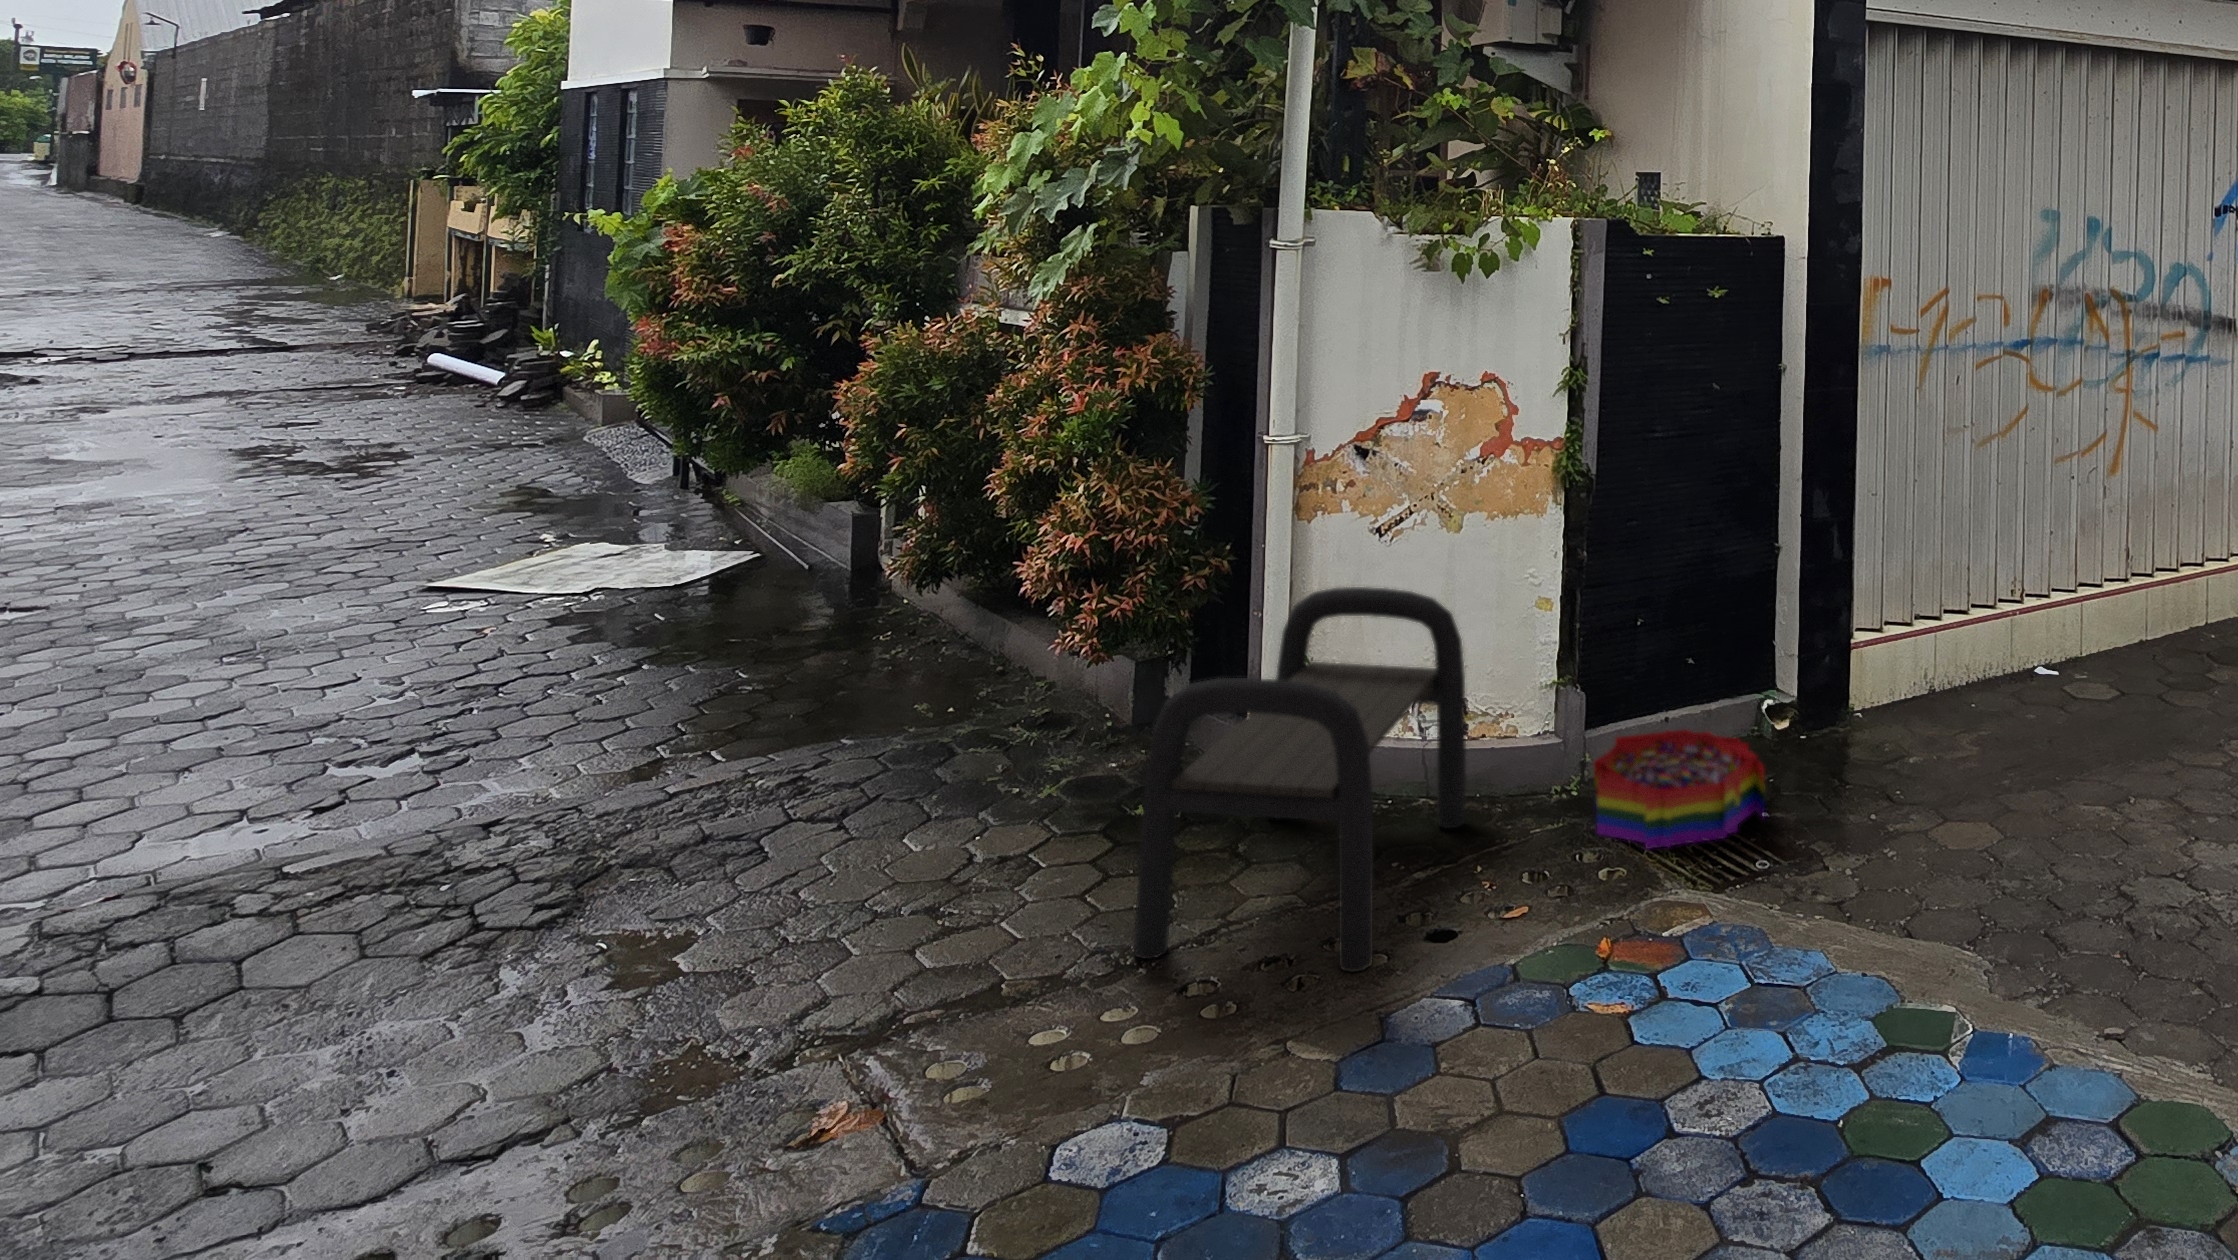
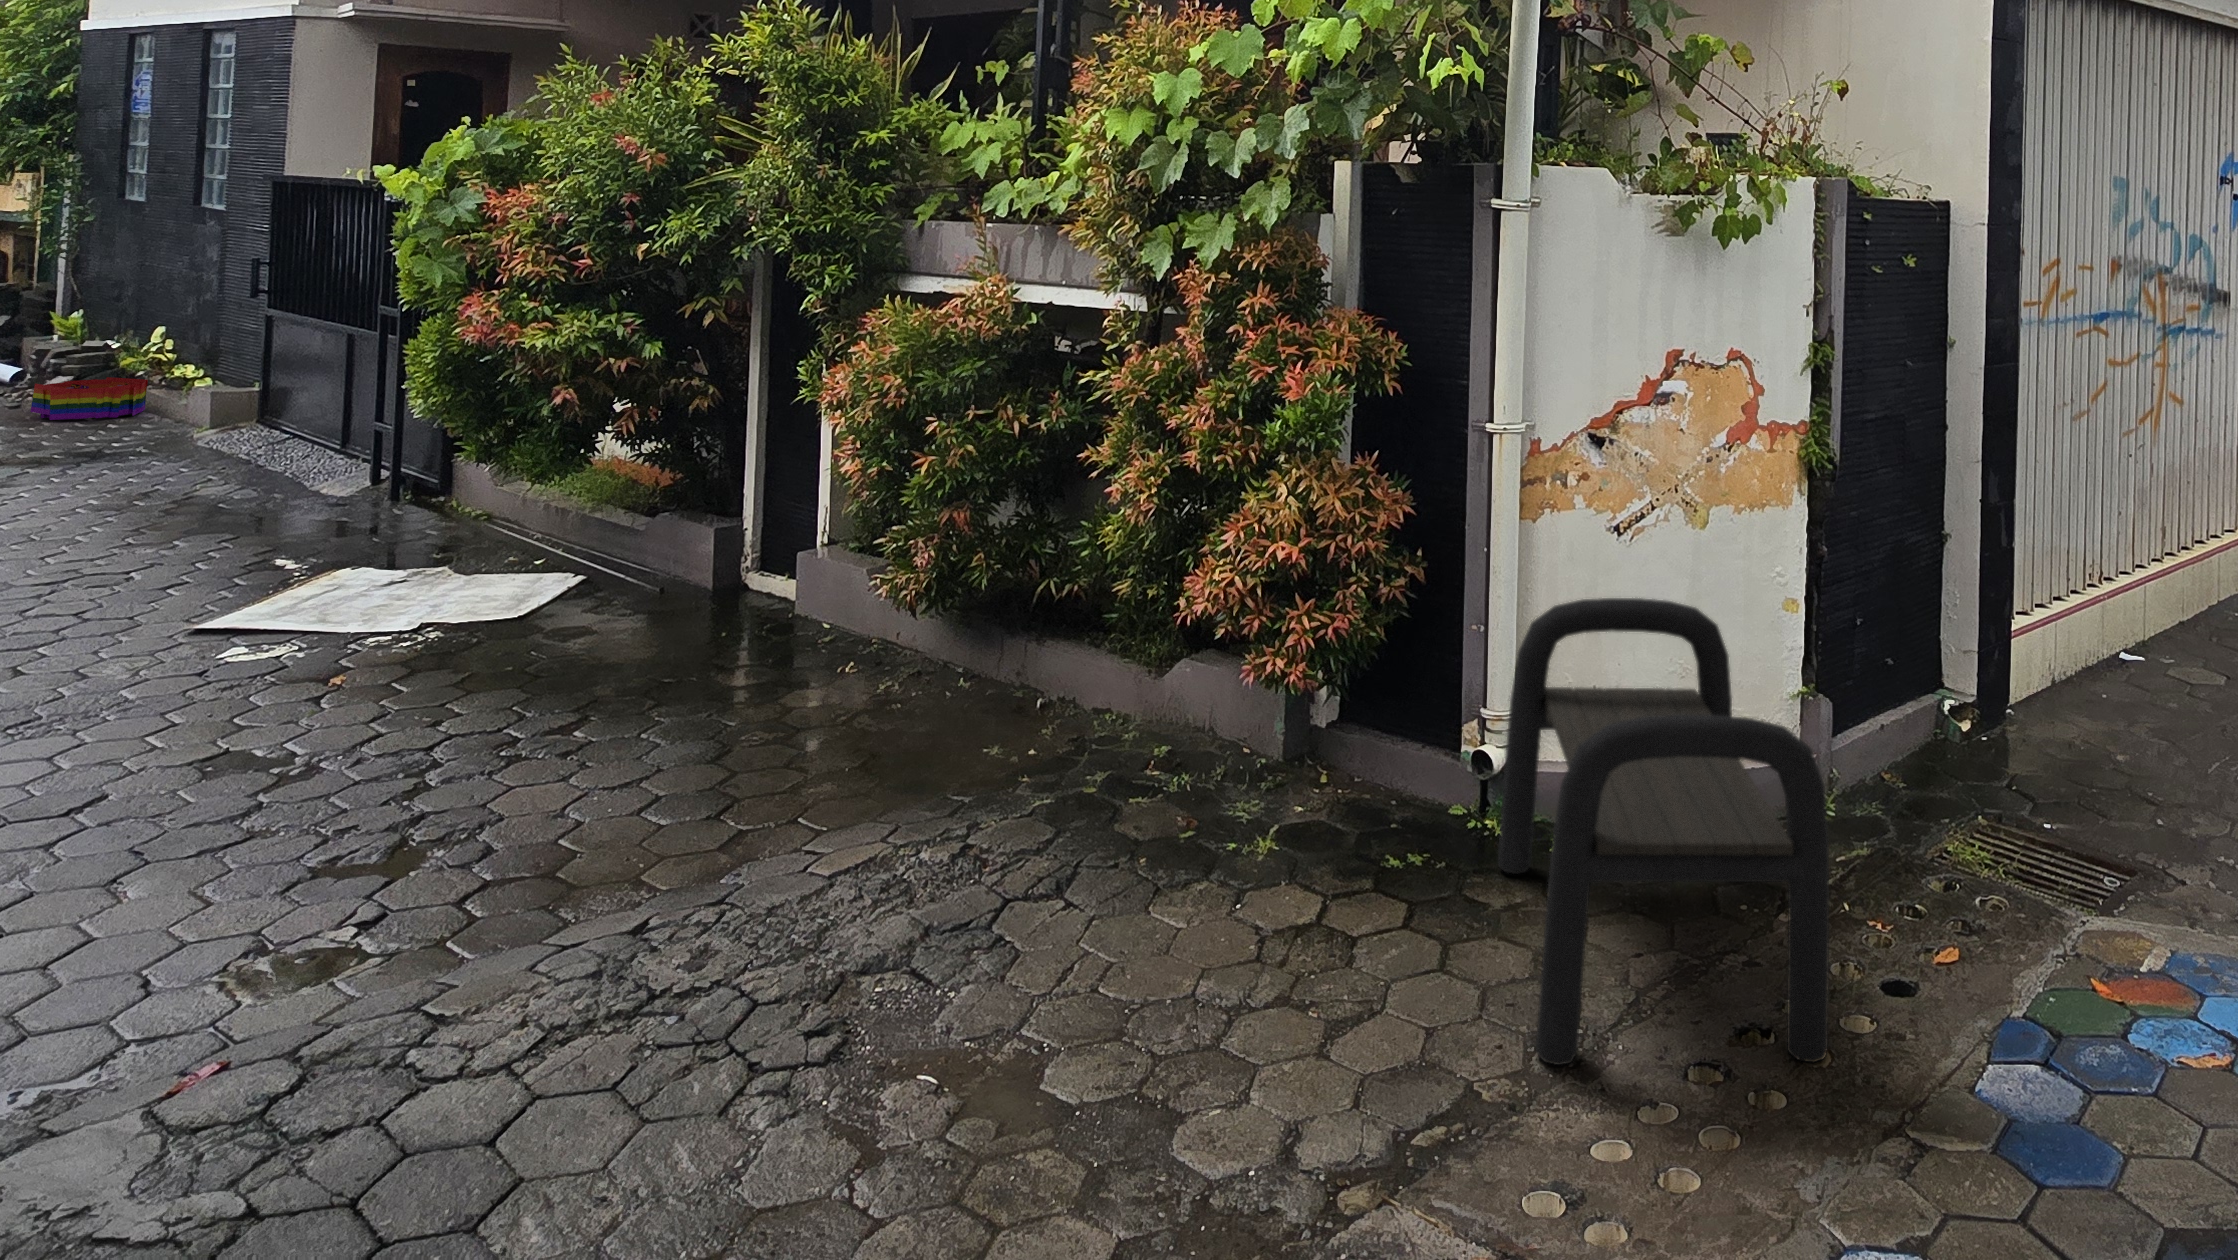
storage bin: present [1594,730,1765,849] -> present [30,377,148,420]

